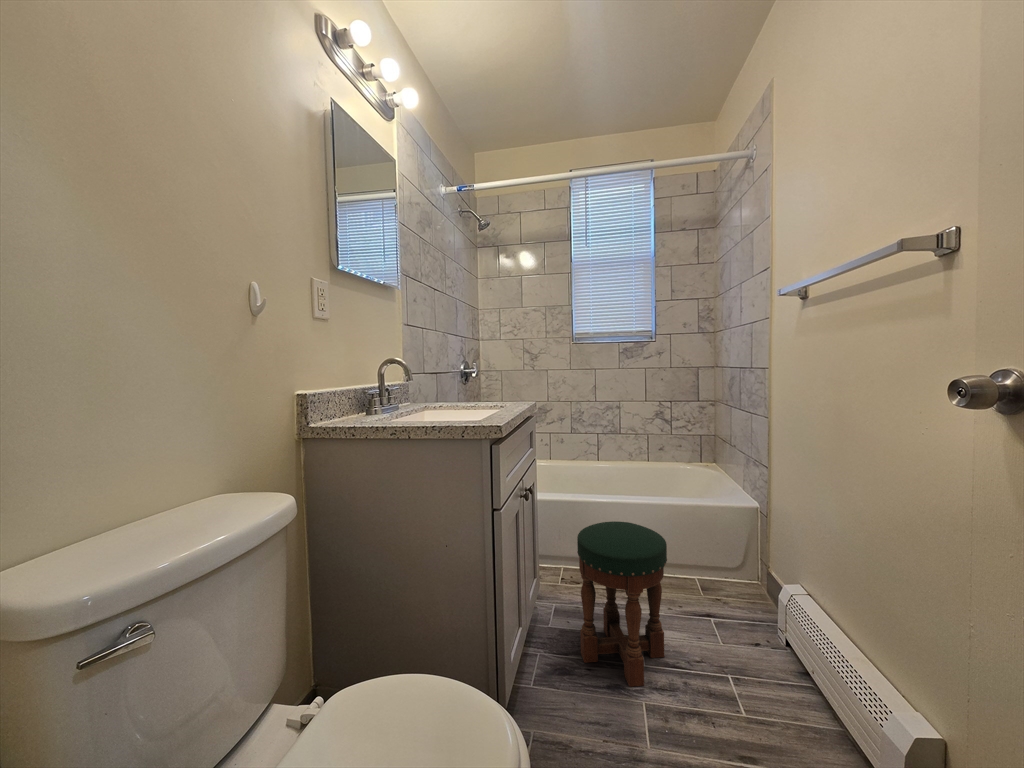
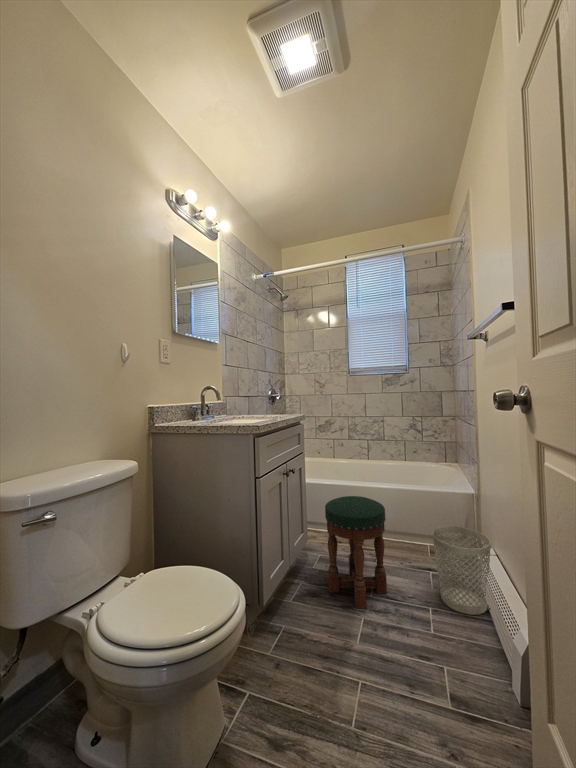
wastebasket: none [728,558,813,681] -> present [433,526,491,615]

